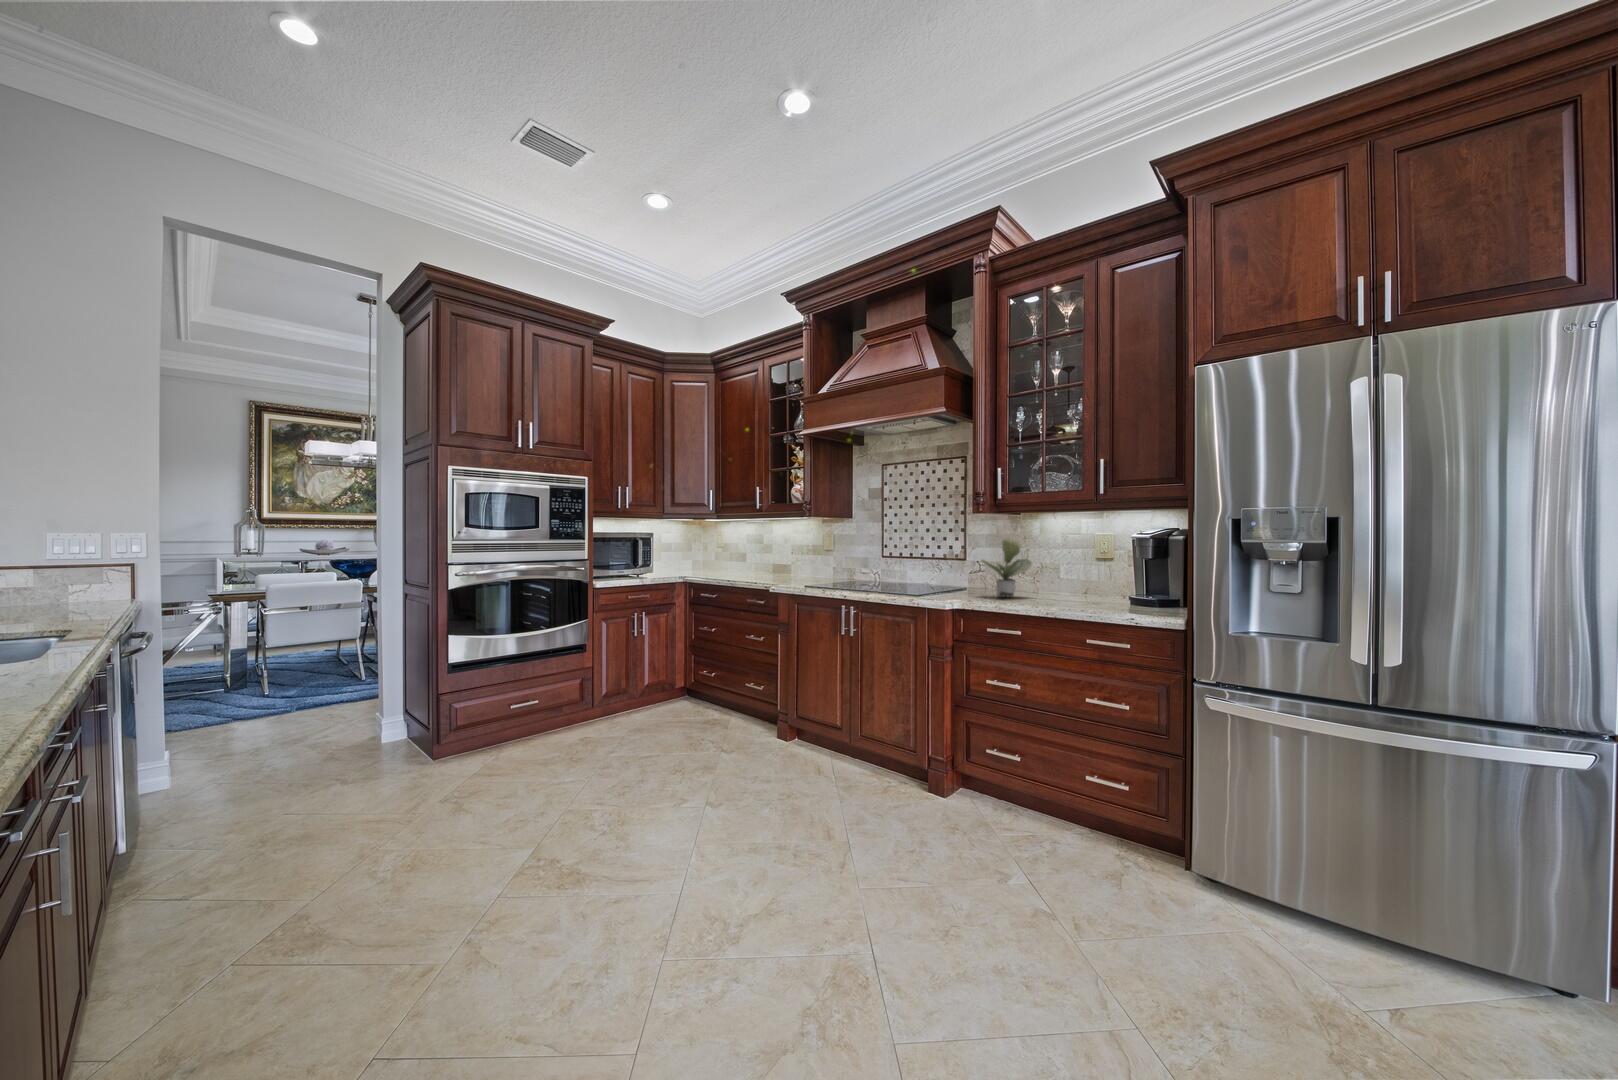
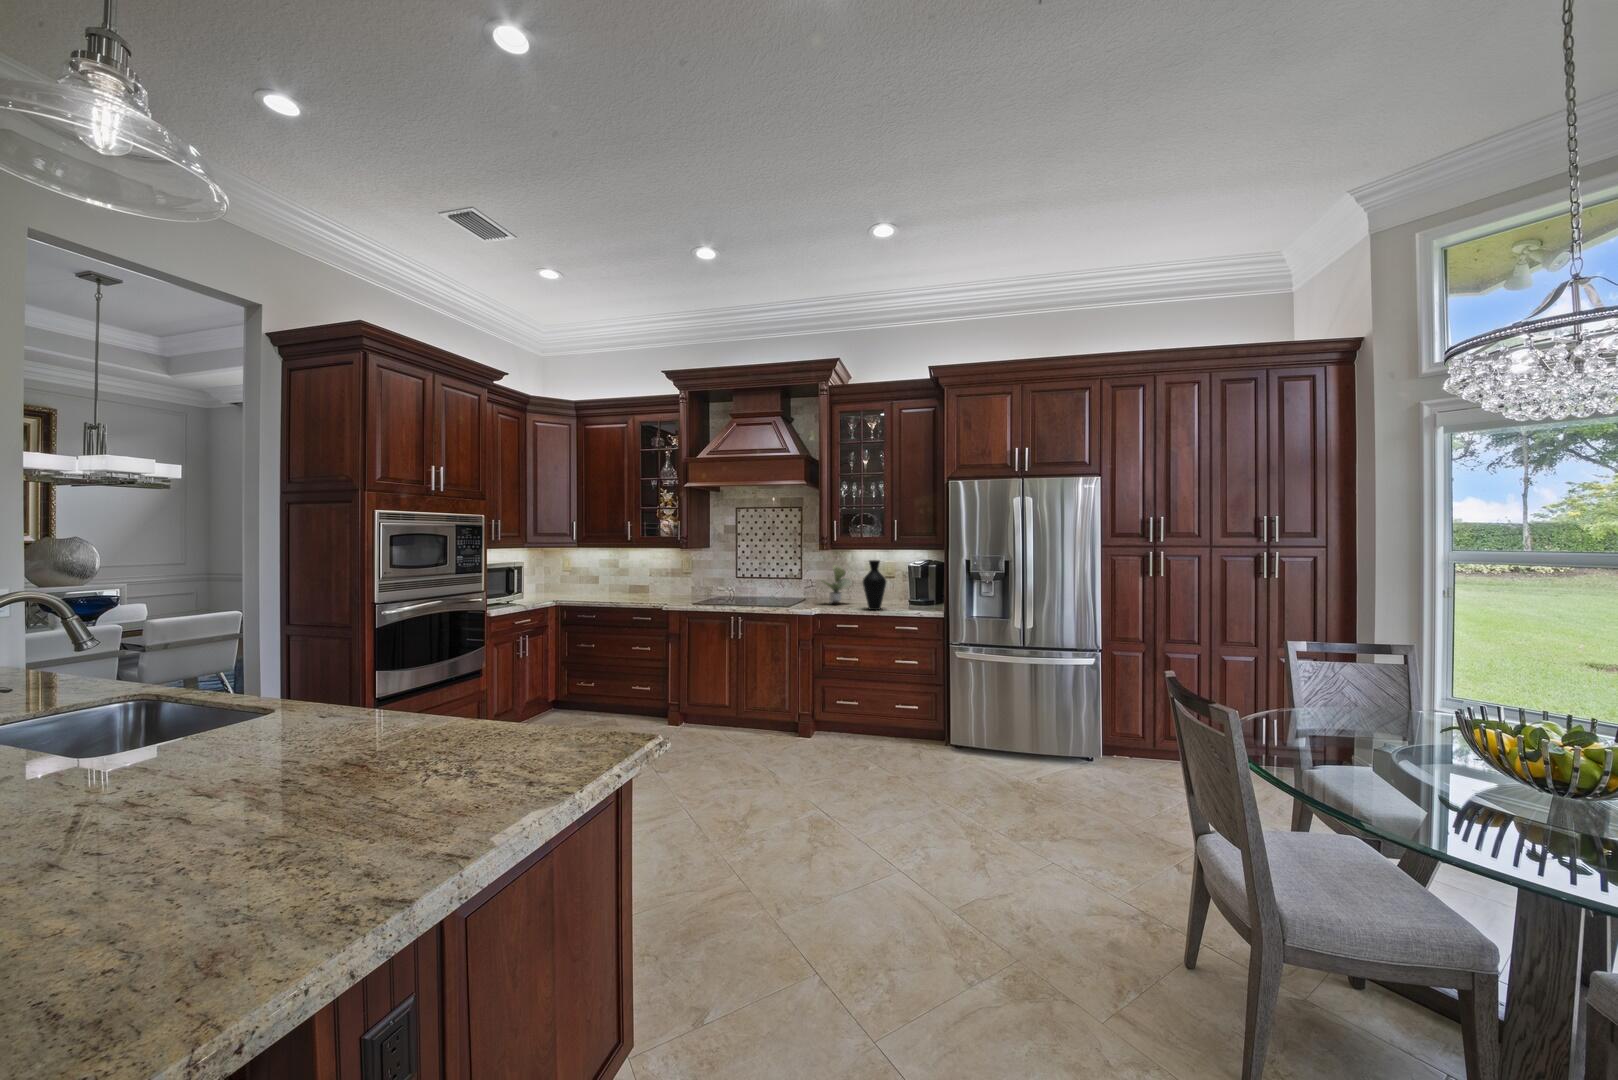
vase: none [1037,527,1080,609] -> present [863,560,886,610]

